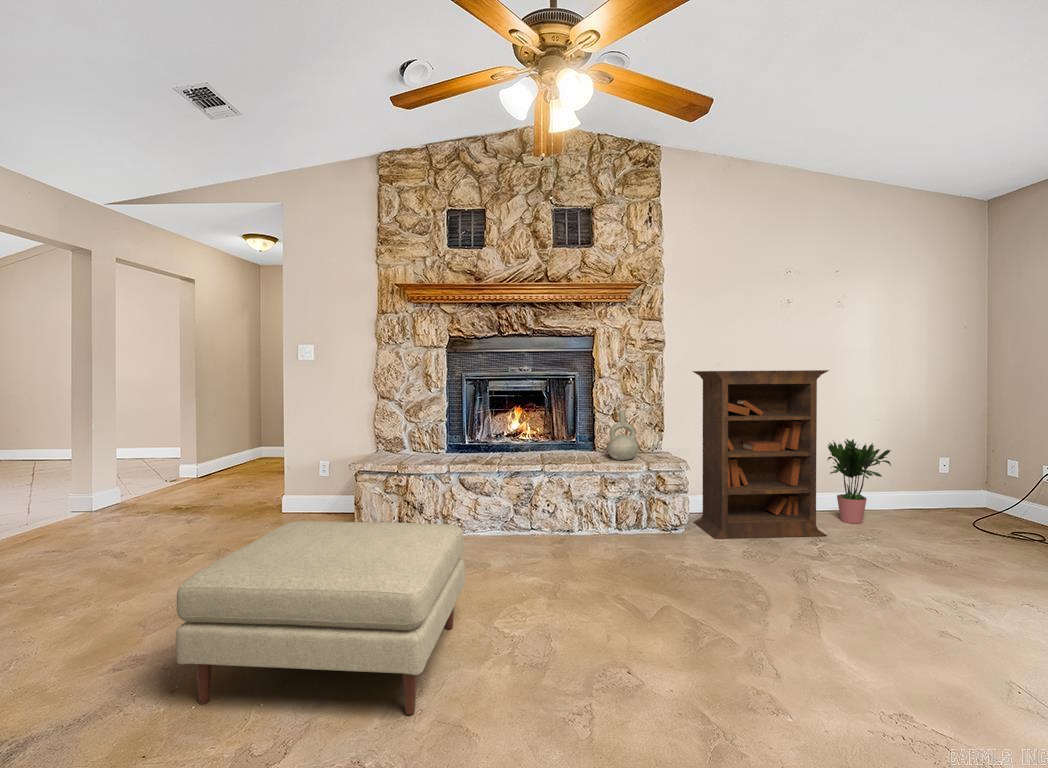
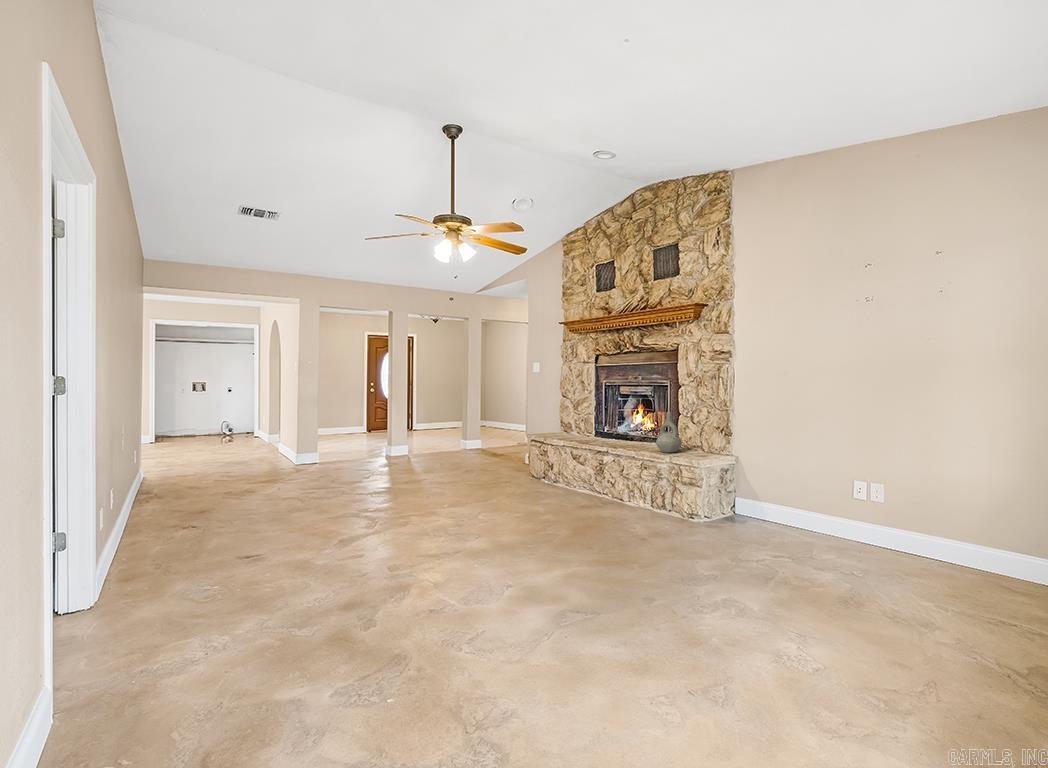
bookcase: present [693,370,829,539] -> none [698,379,831,551]
potted plant: present [828,439,891,524] -> none [861,456,941,560]
ottoman: present [176,521,465,715] -> none [372,449,475,518]

